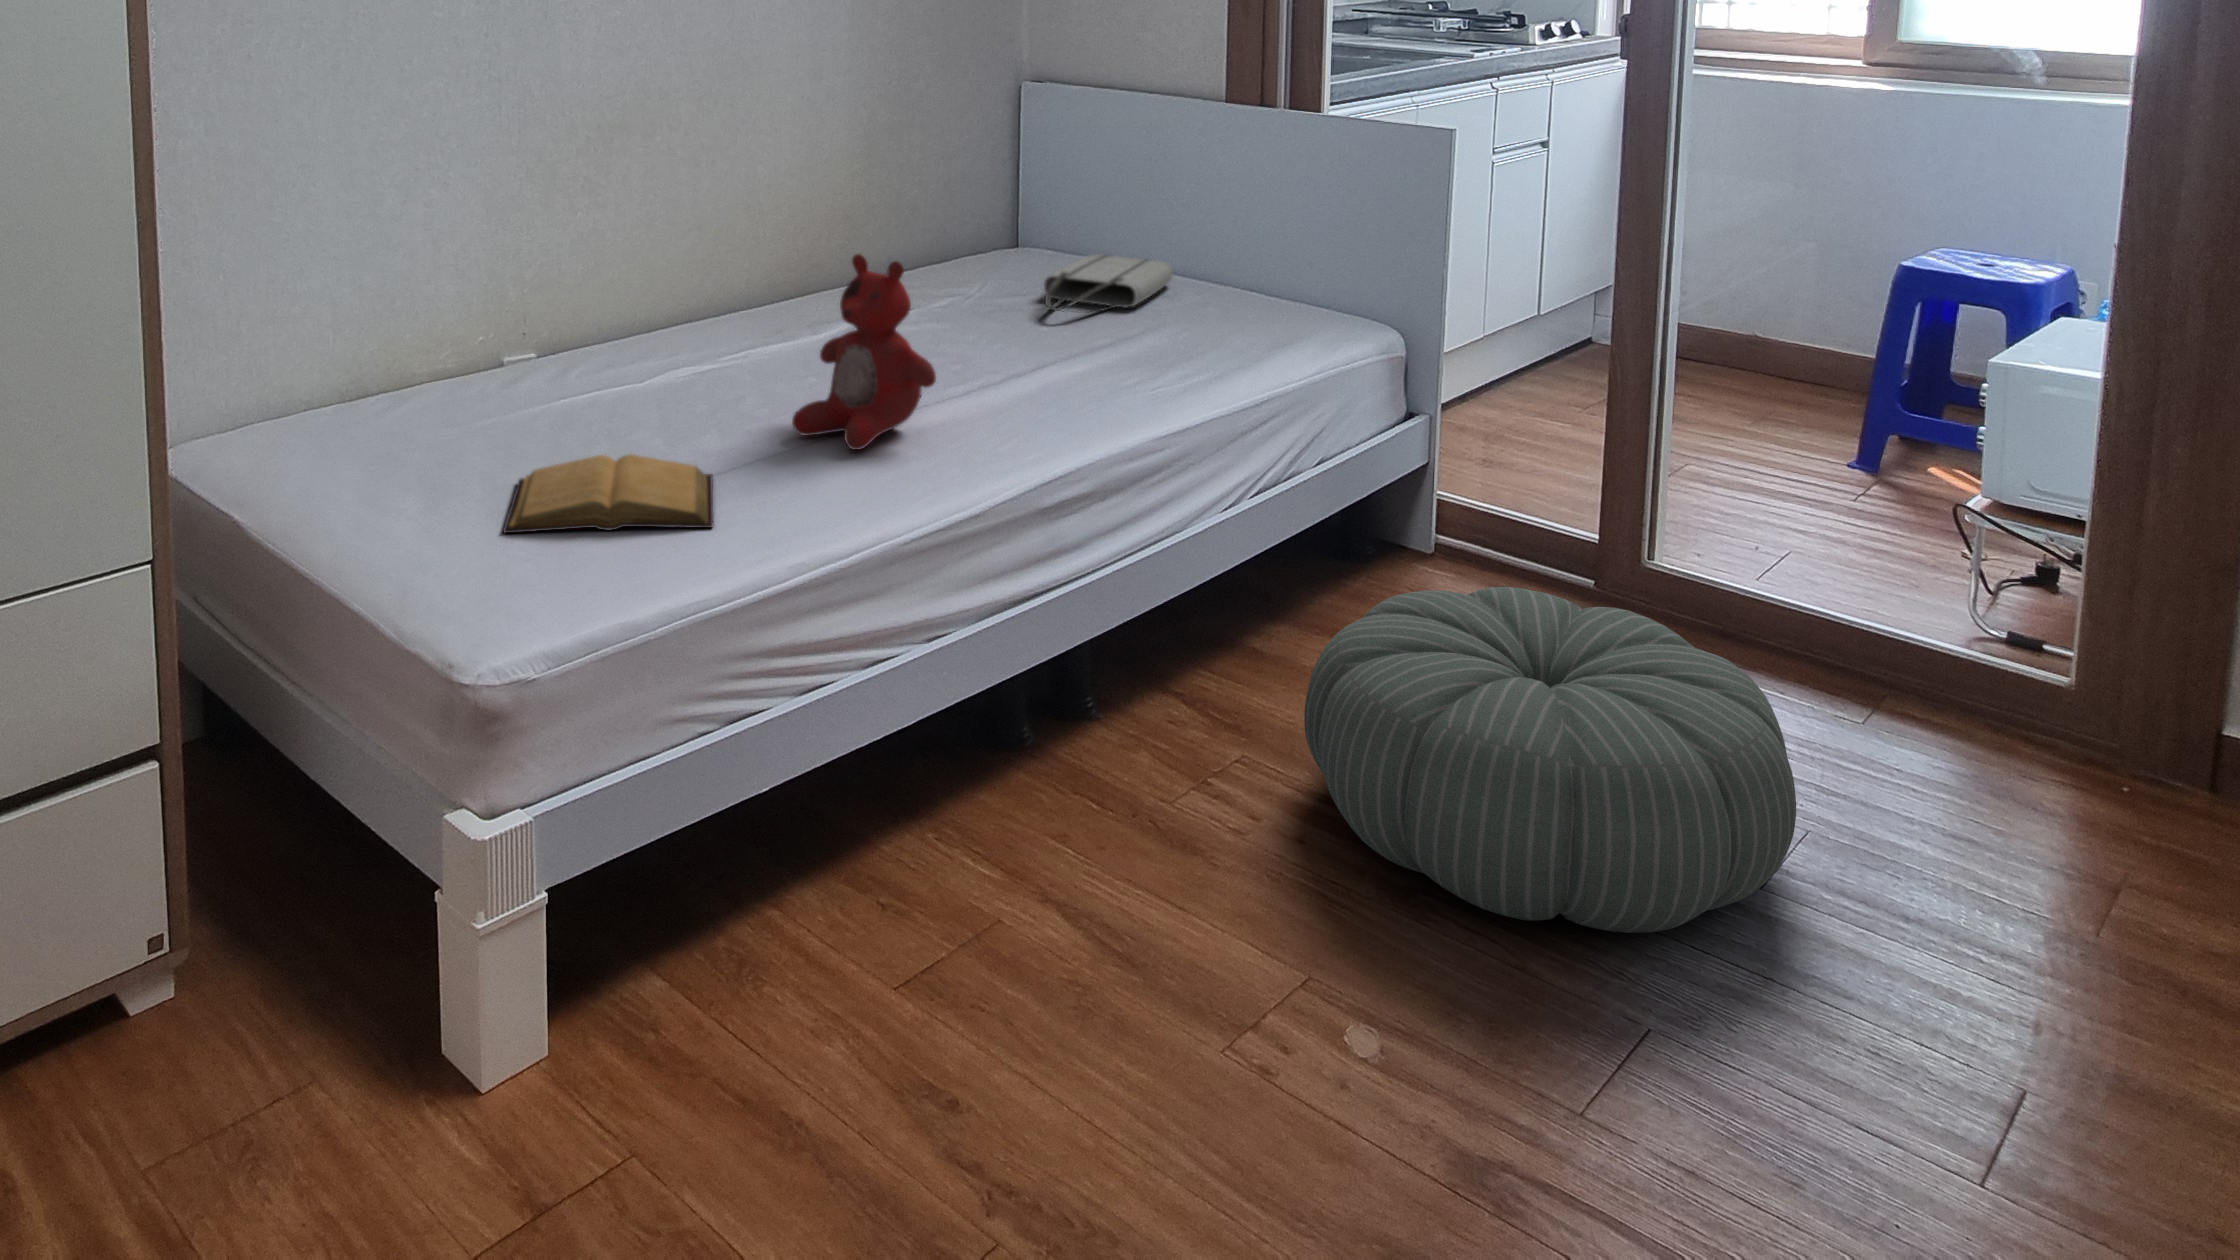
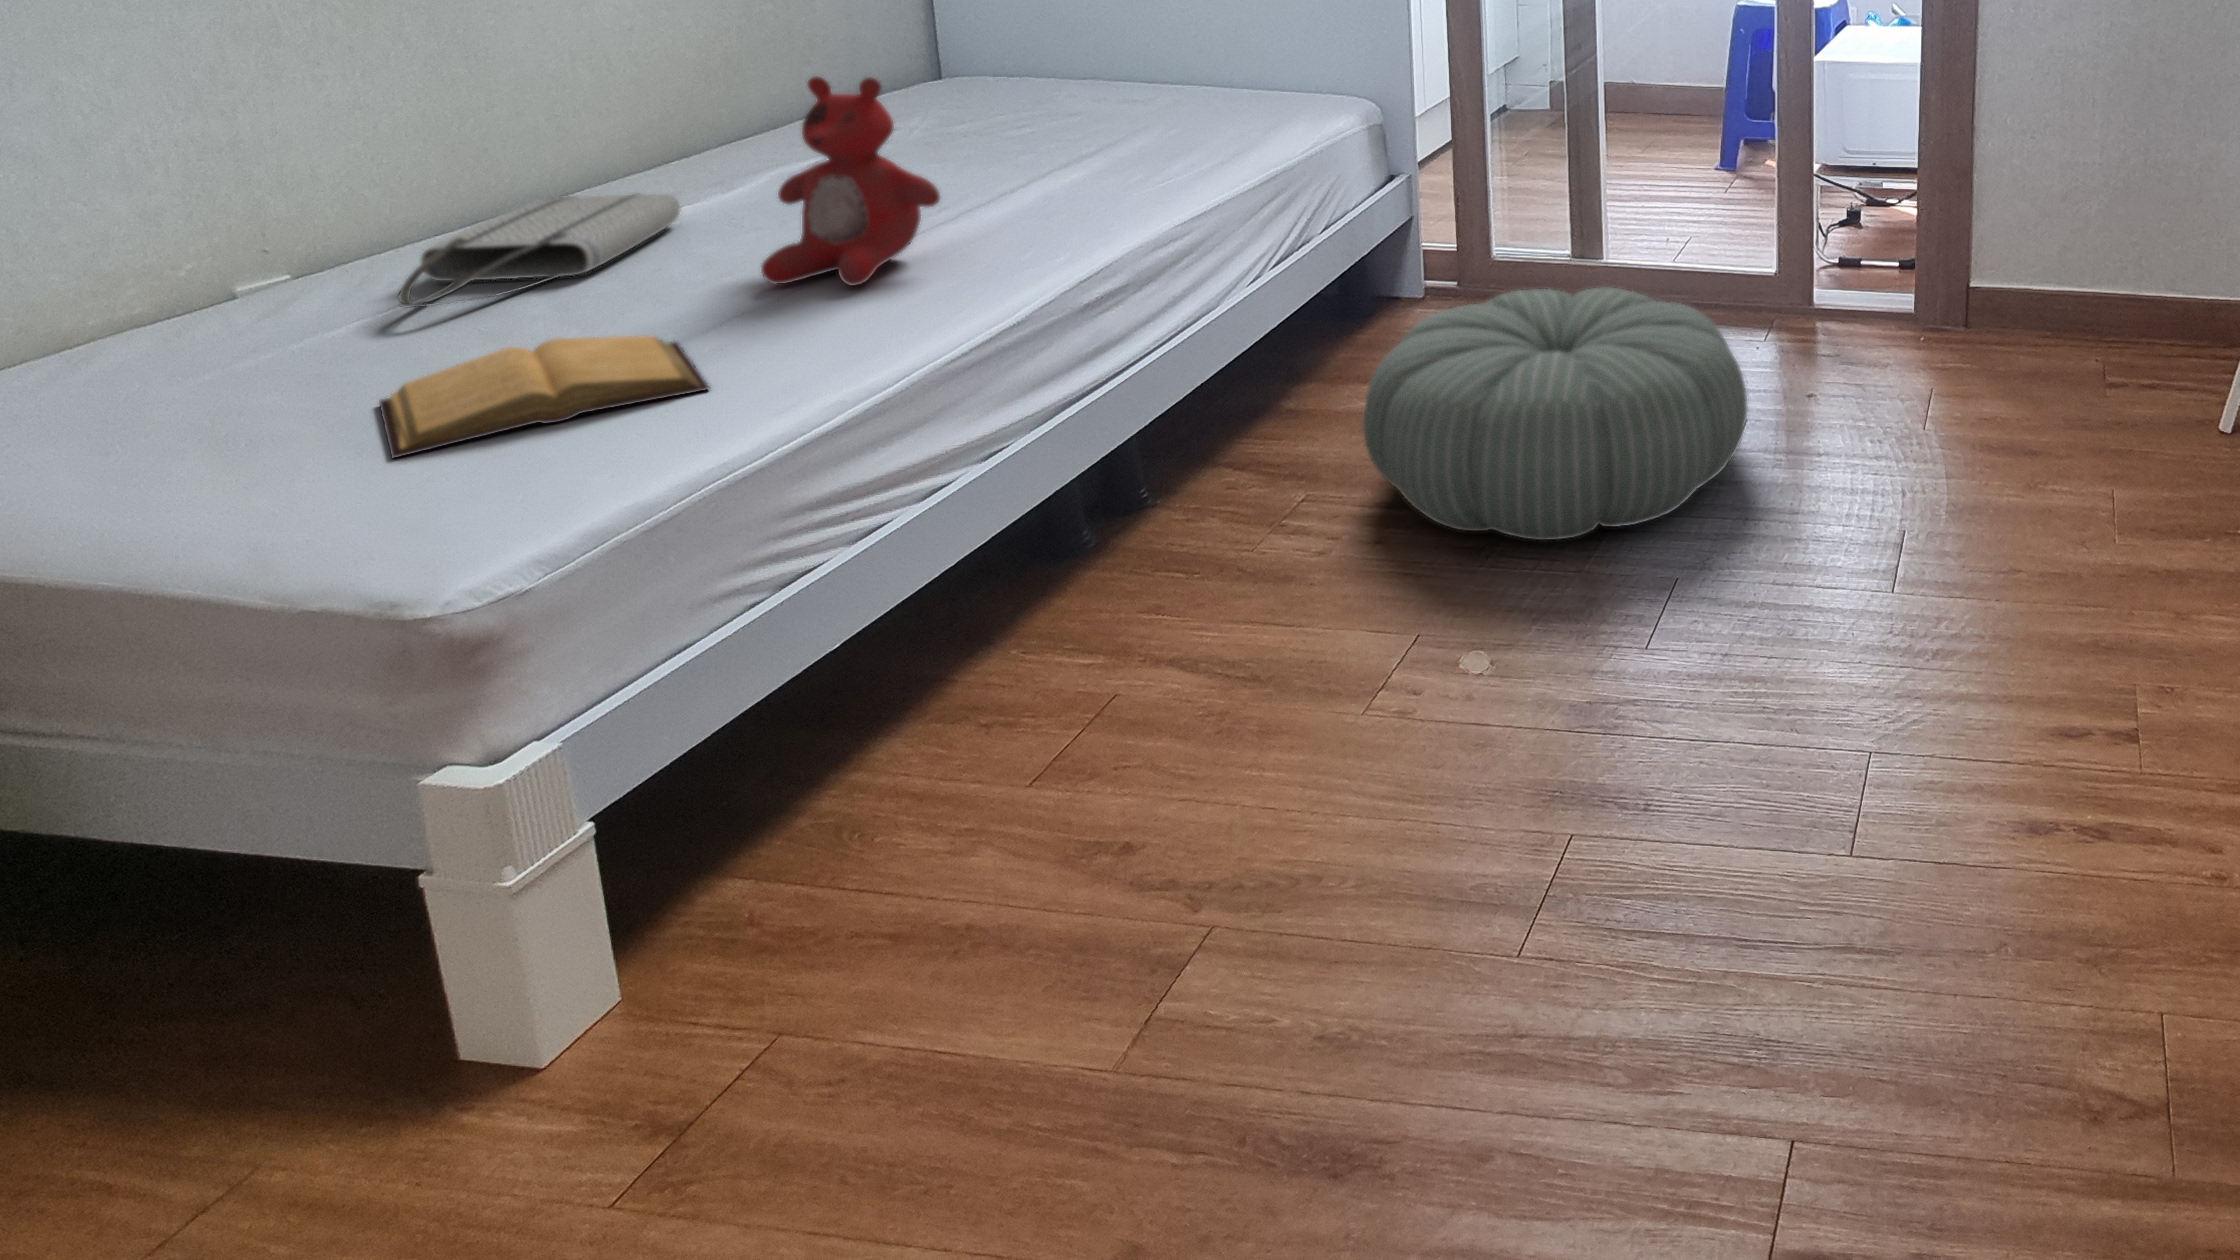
tote bag: present [1044,255,1173,311] -> present [399,194,680,308]

